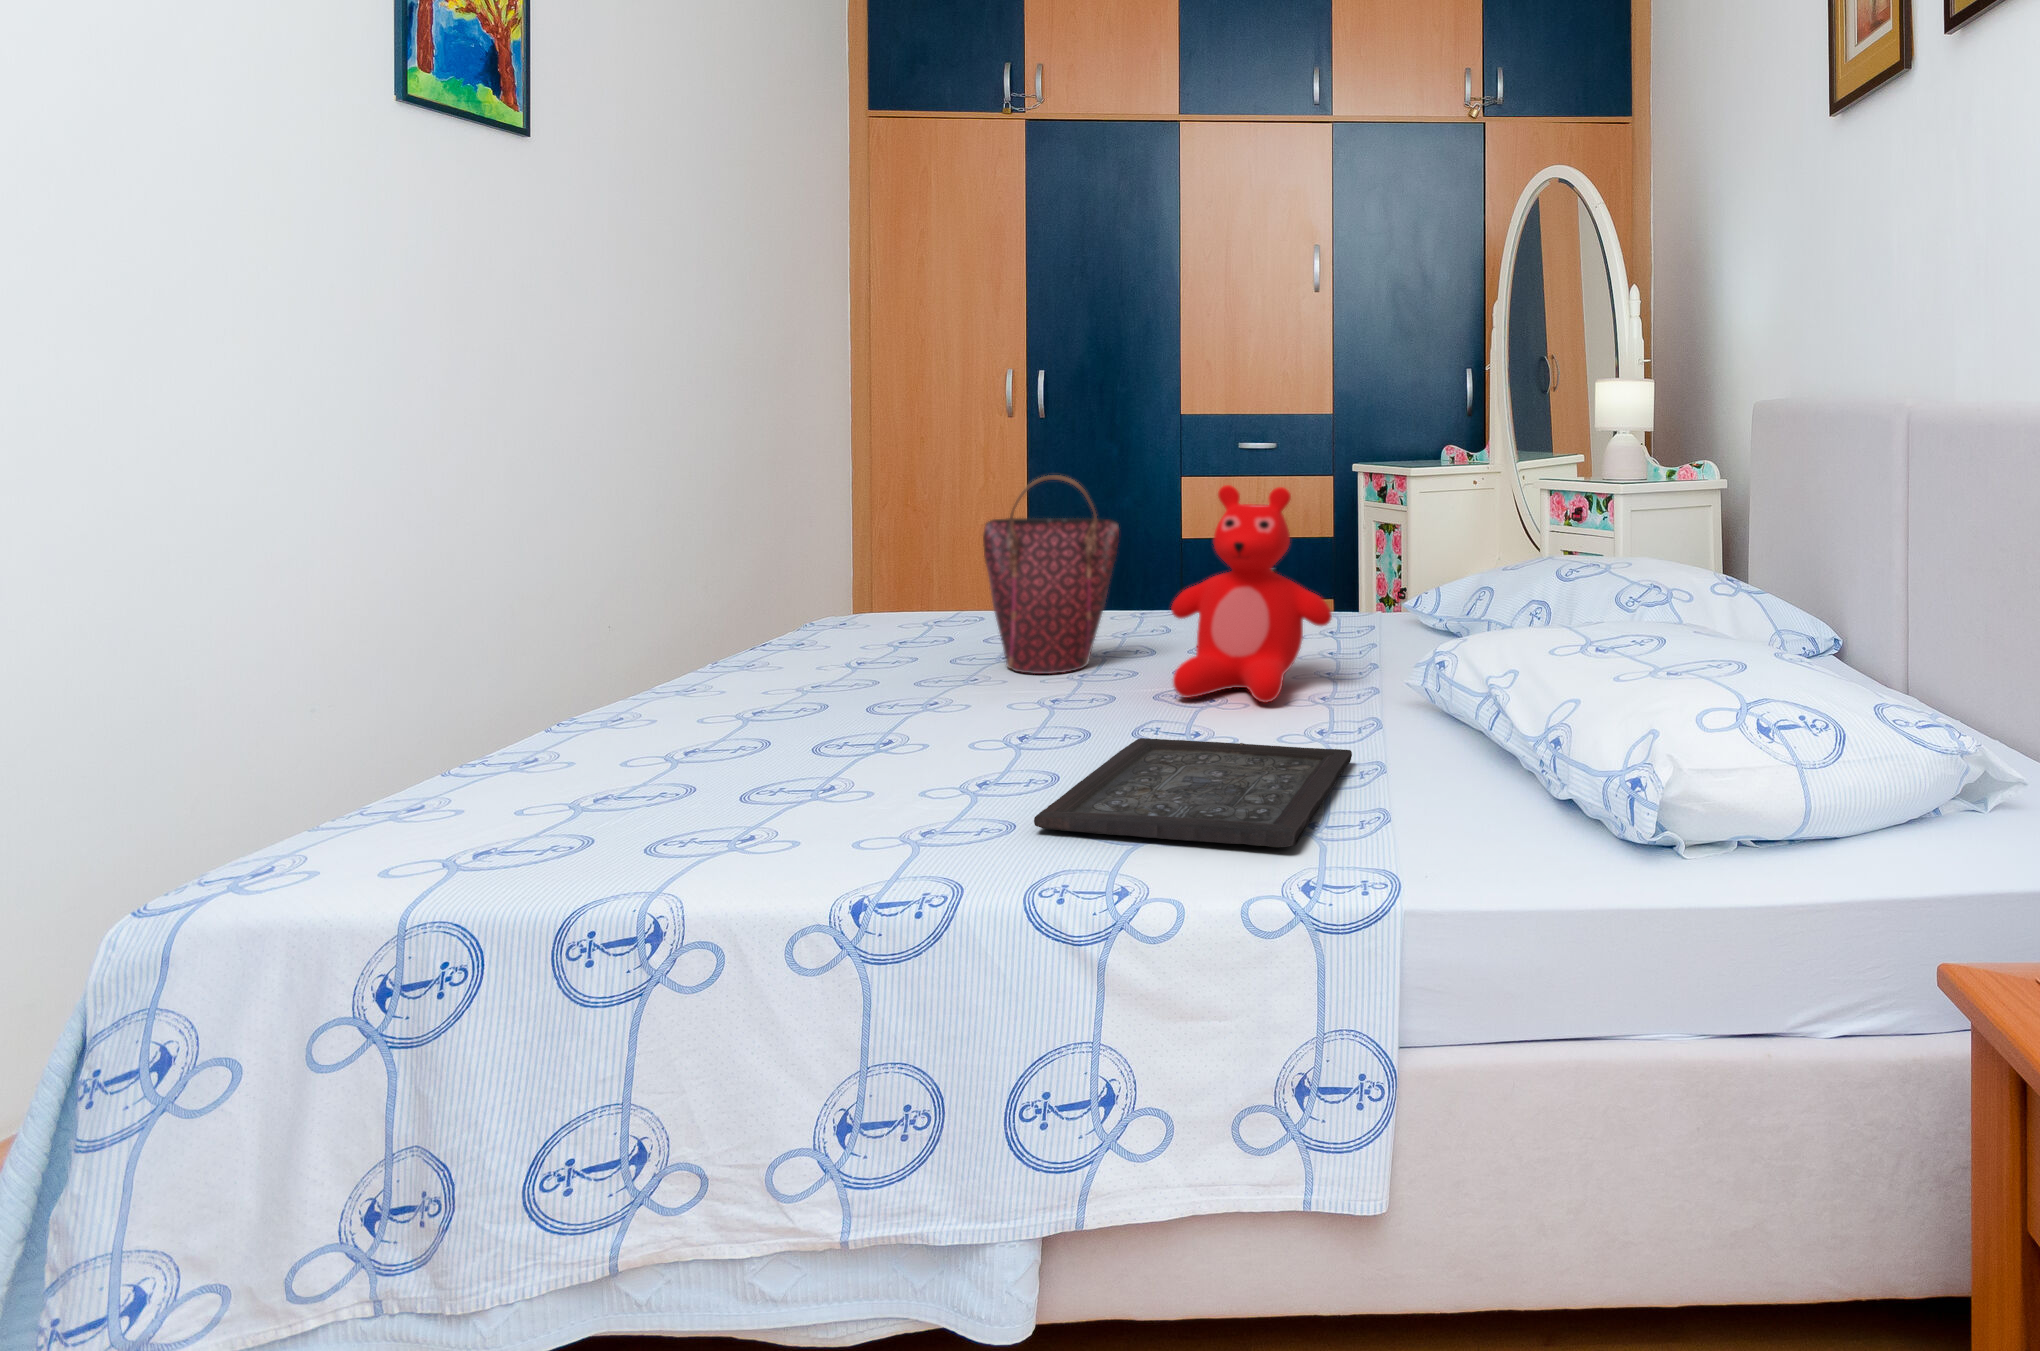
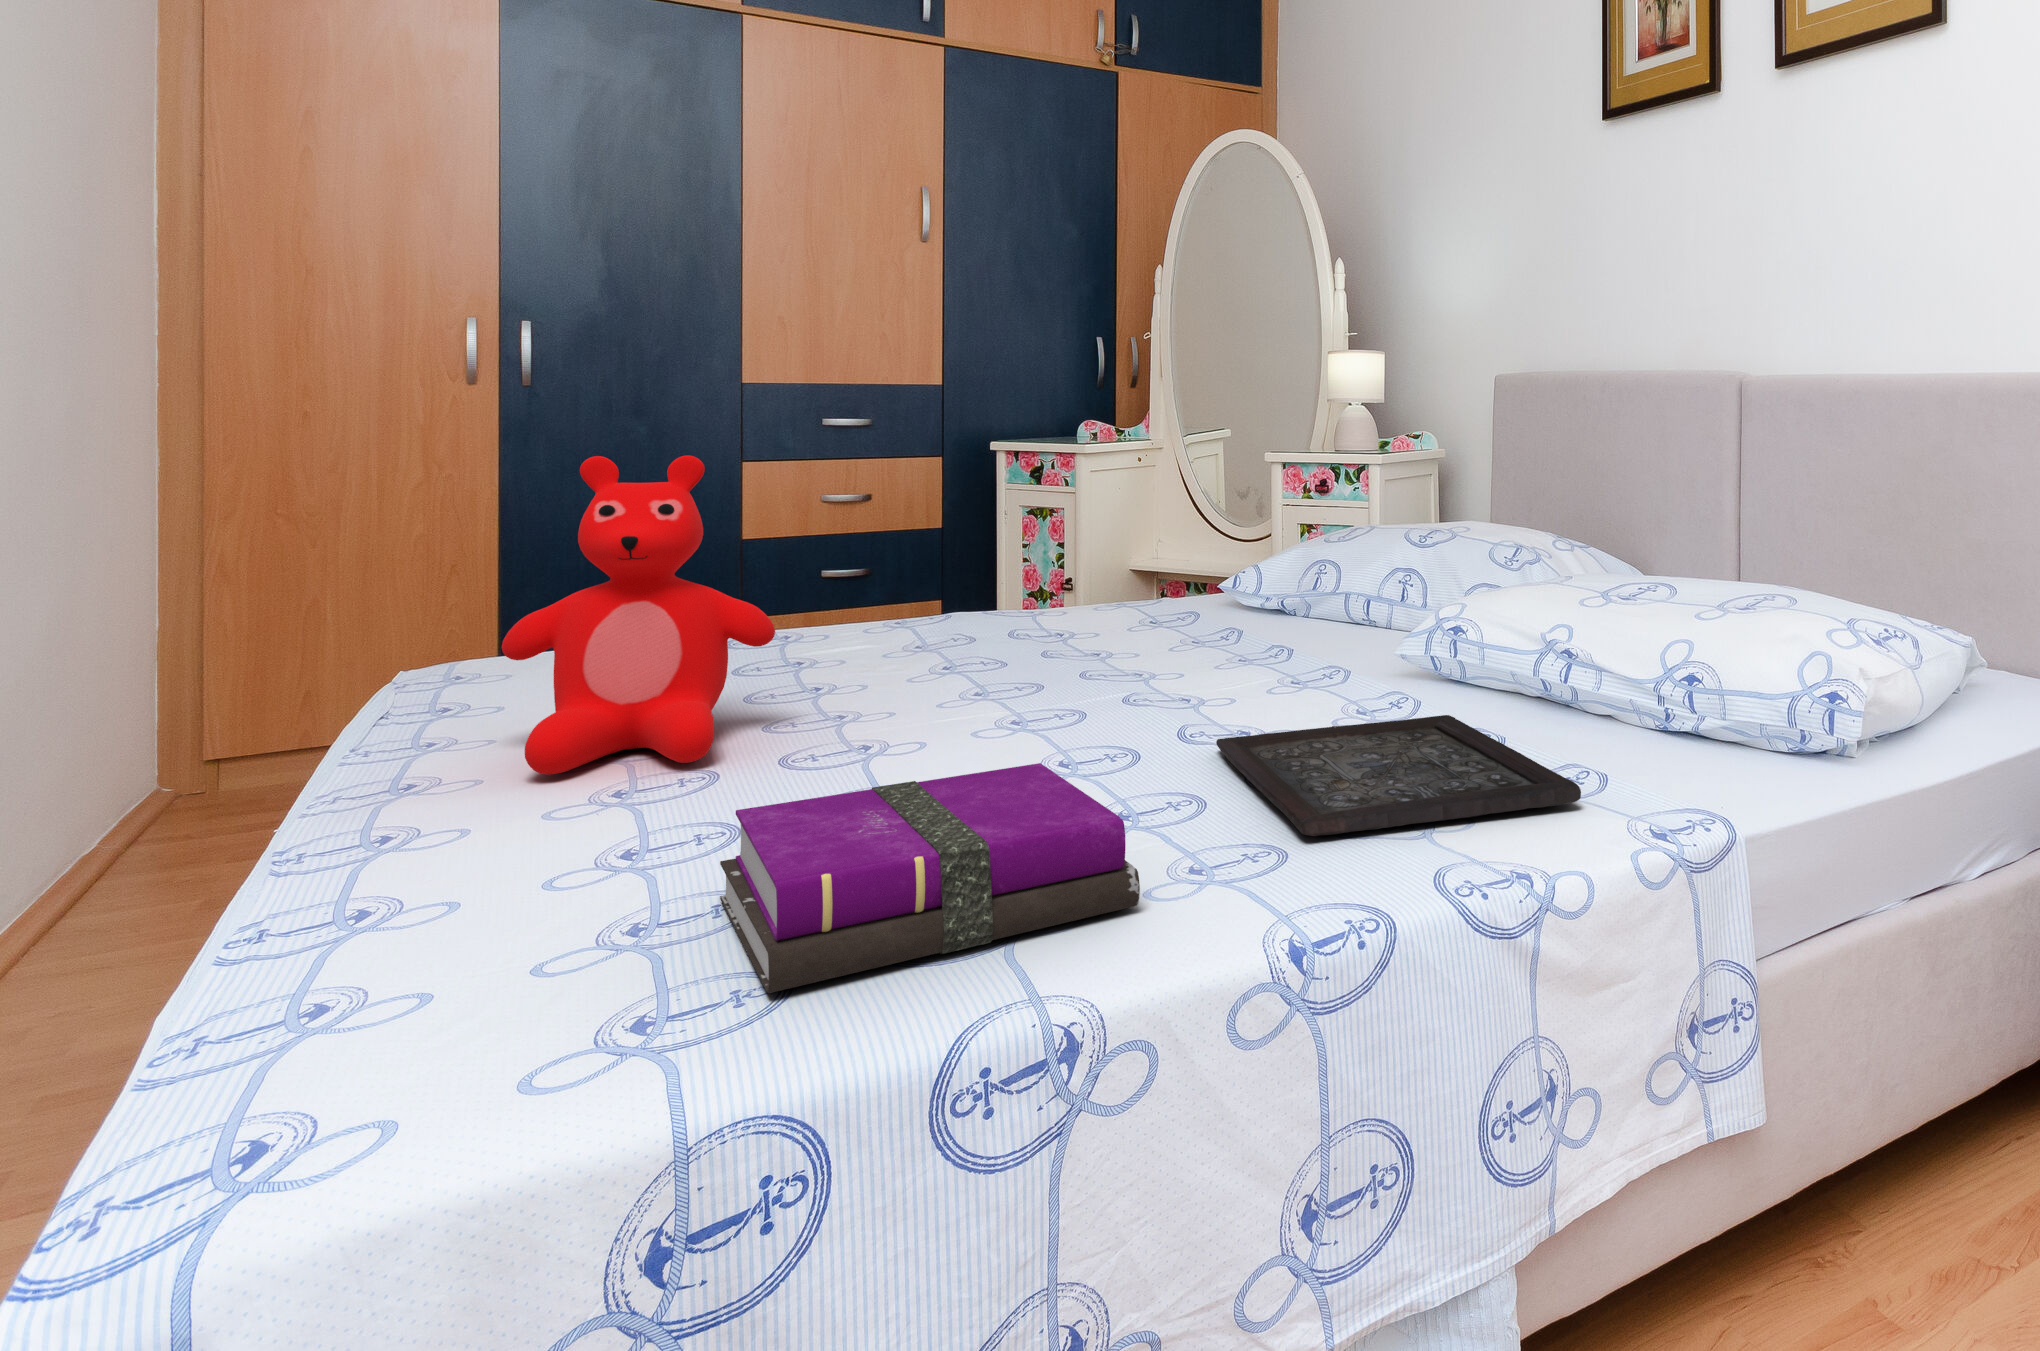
handbag: present [983,475,1119,674] -> none [817,448,982,703]
teddy bear: present [1171,485,1332,702] -> present [502,455,775,775]
notebook: none [557,731,899,853] -> present [720,763,1140,993]

